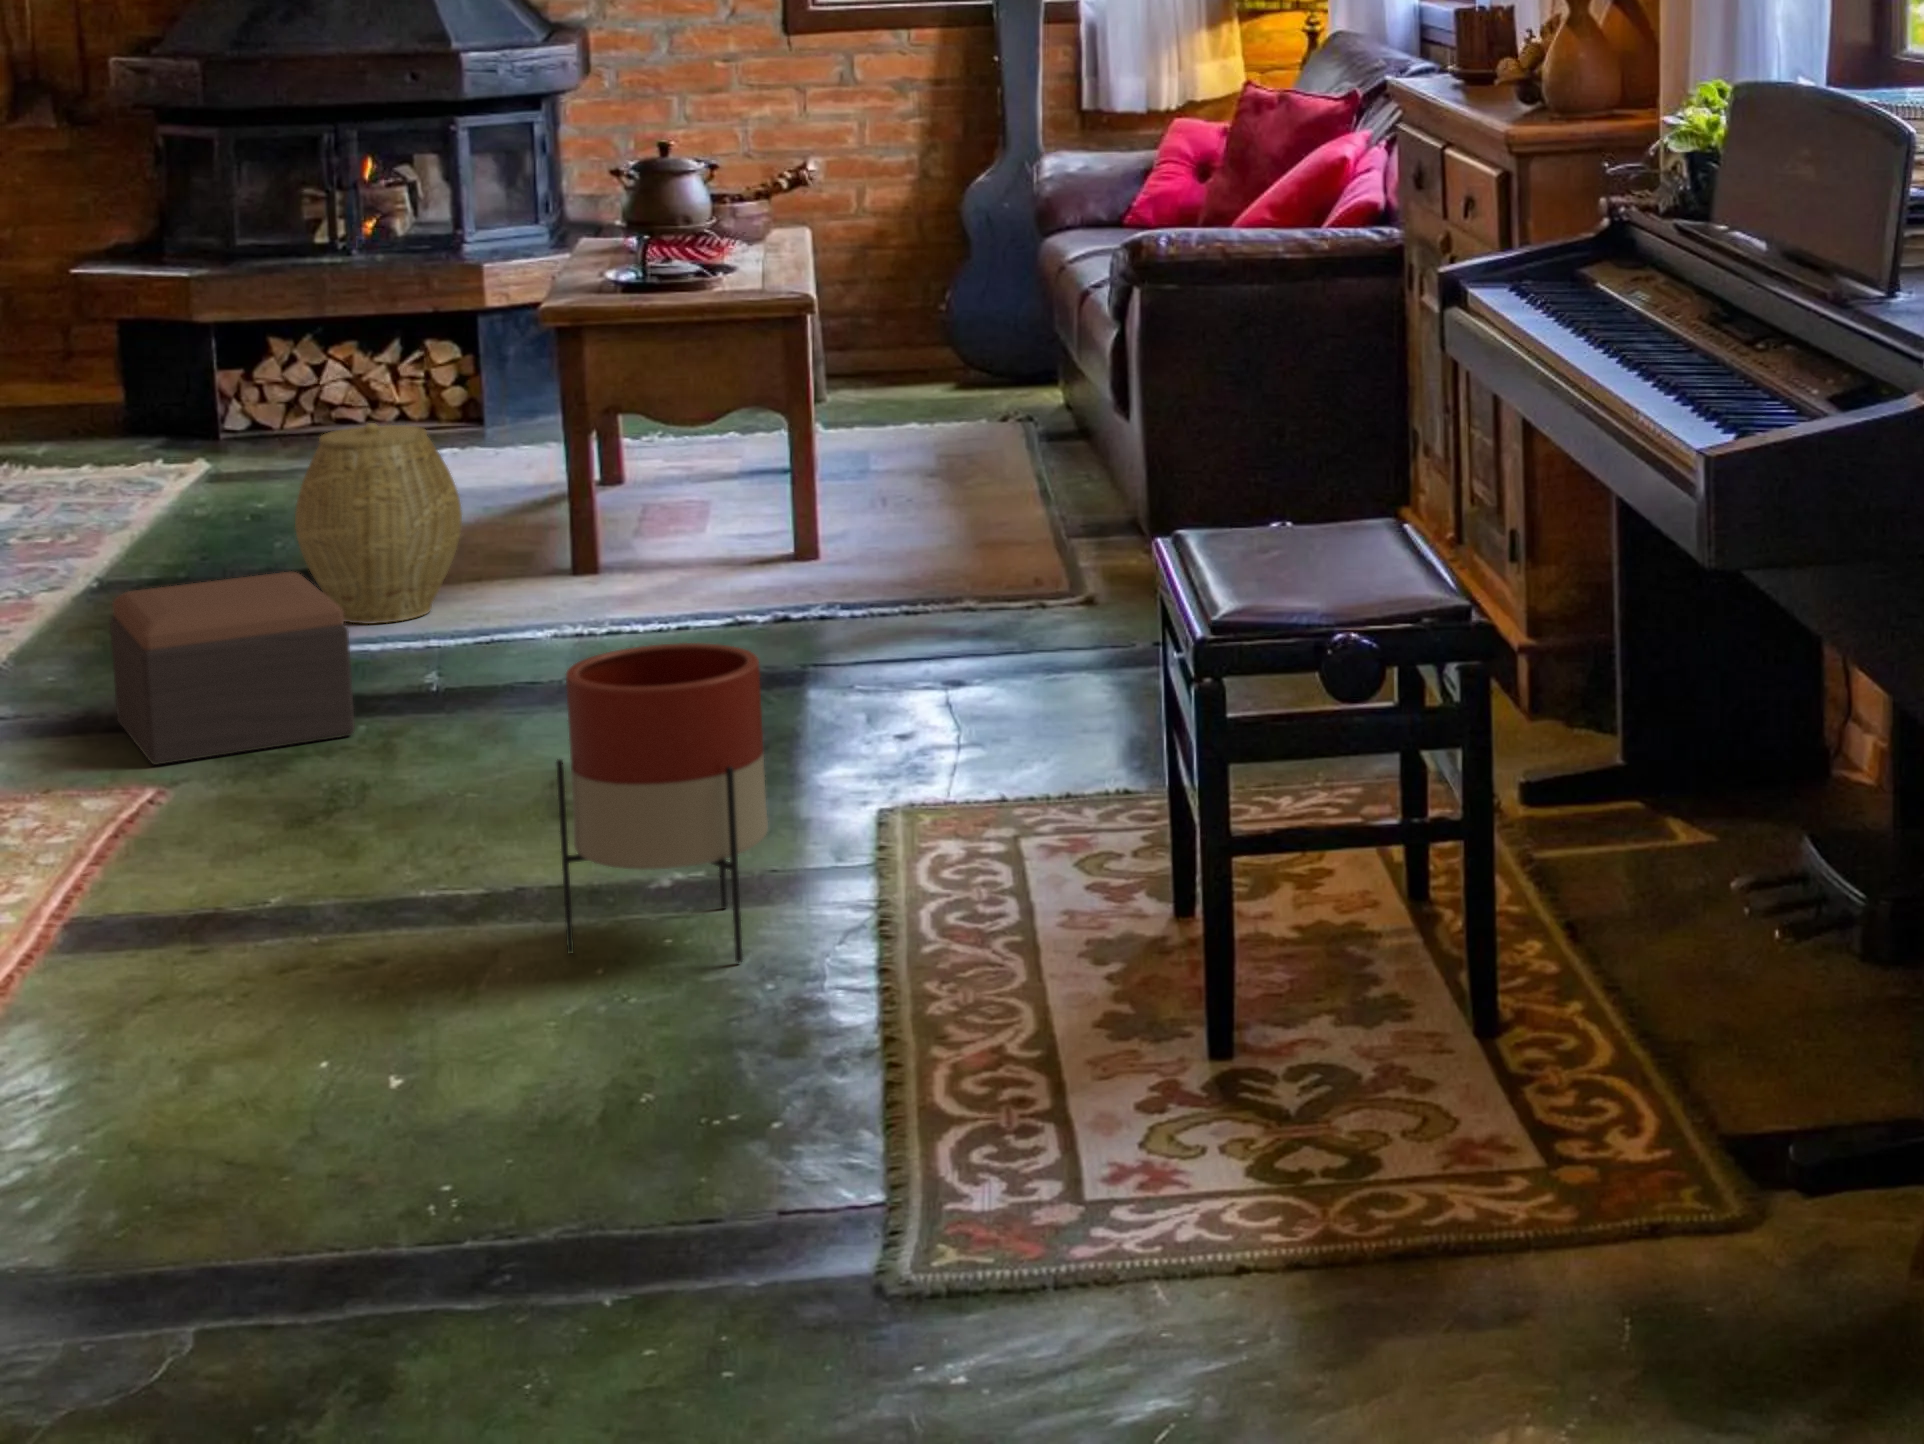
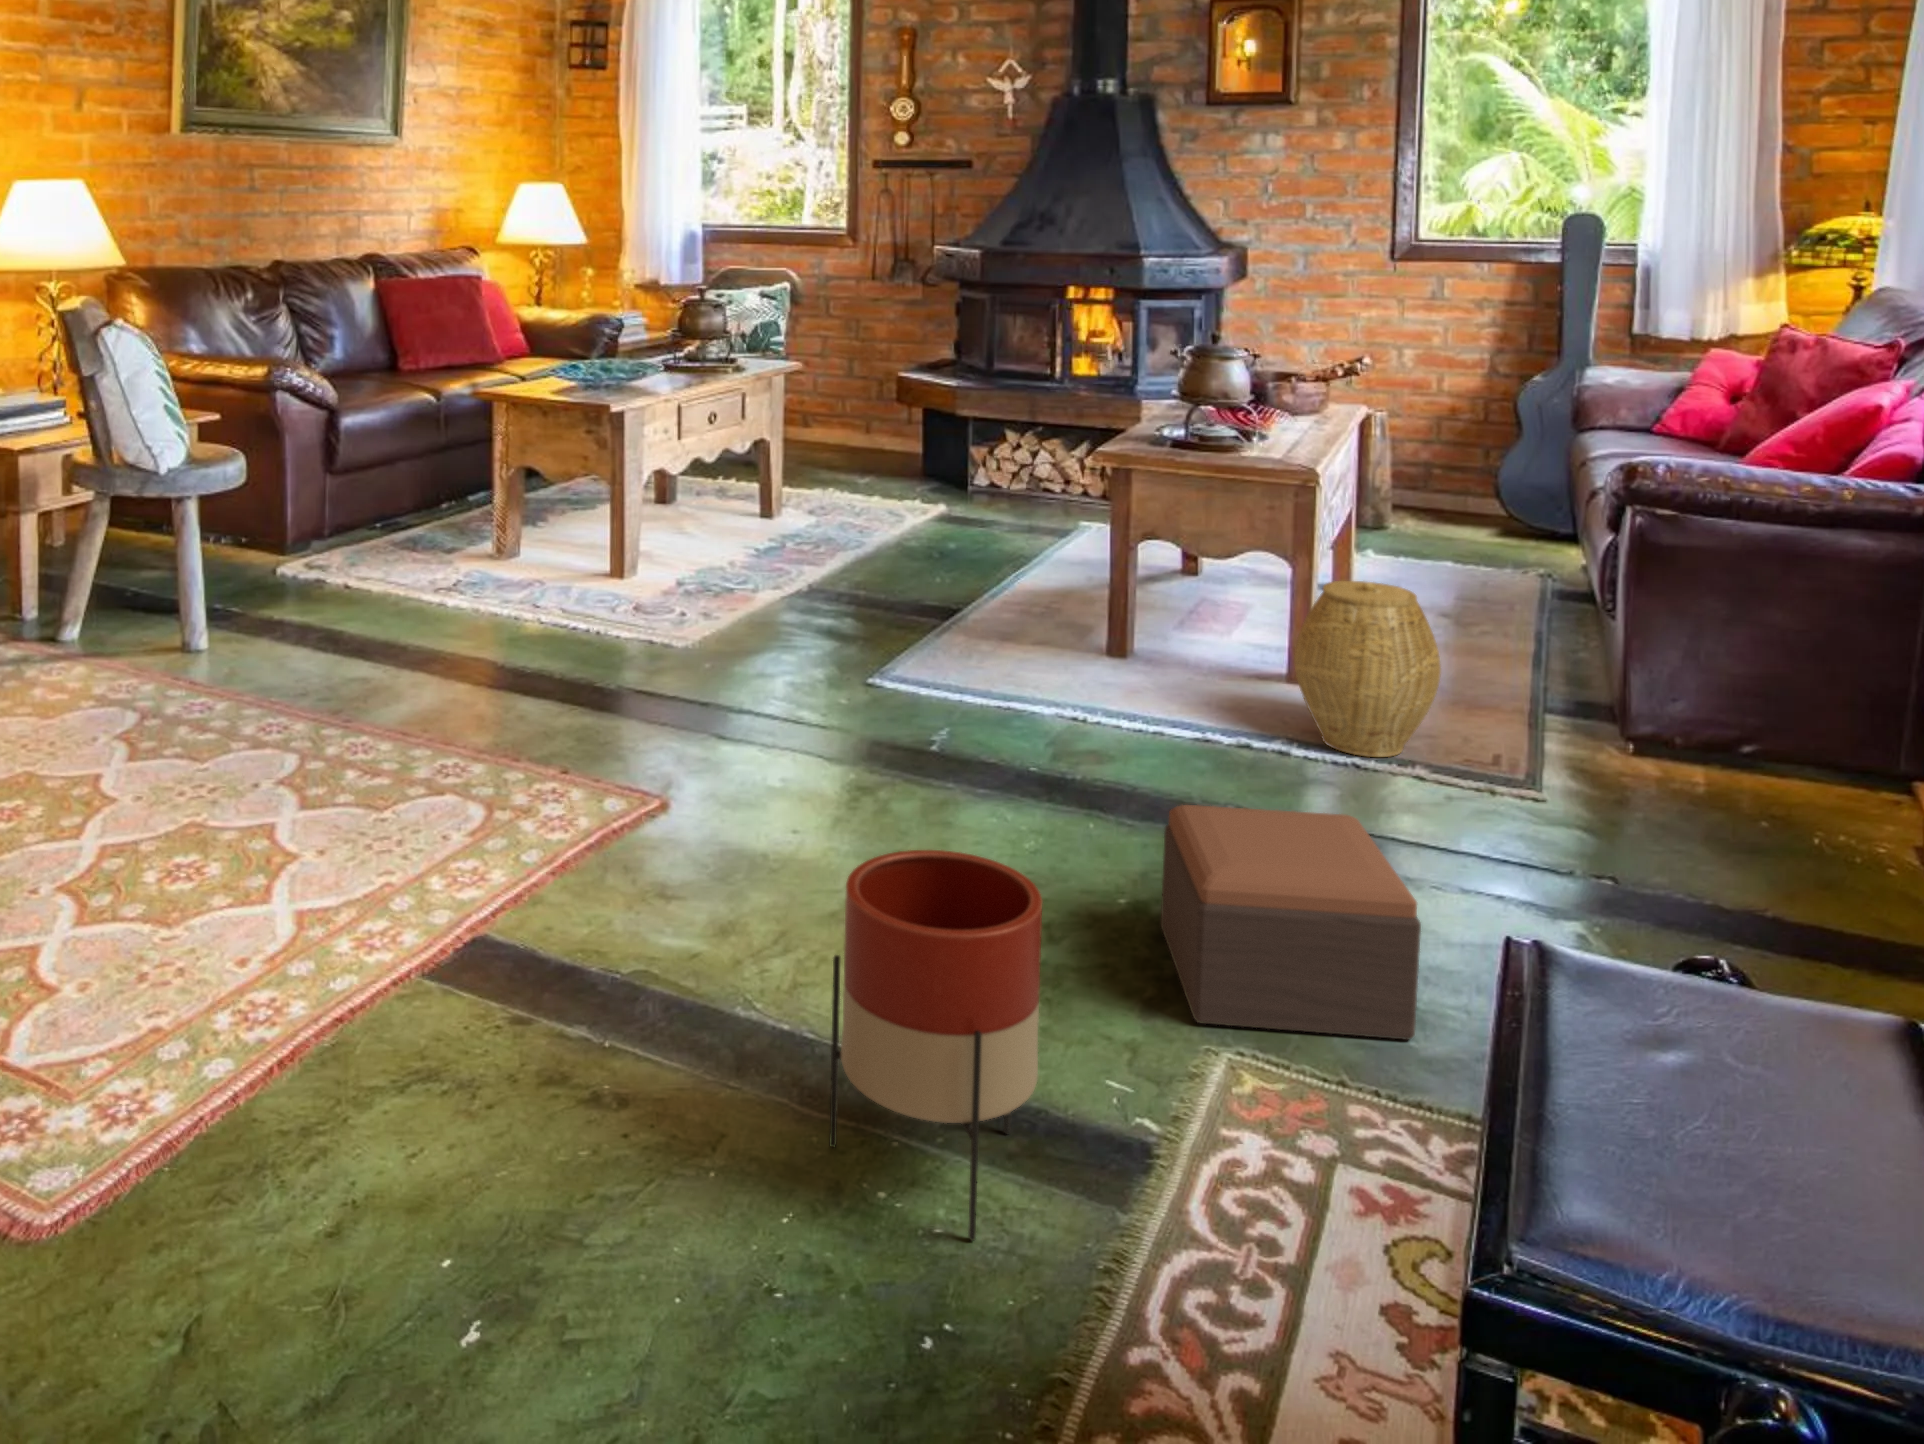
woven basket: present [295,423,462,624] -> present [1294,581,1441,757]
footstool: present [110,571,355,765] -> present [1161,805,1421,1040]

